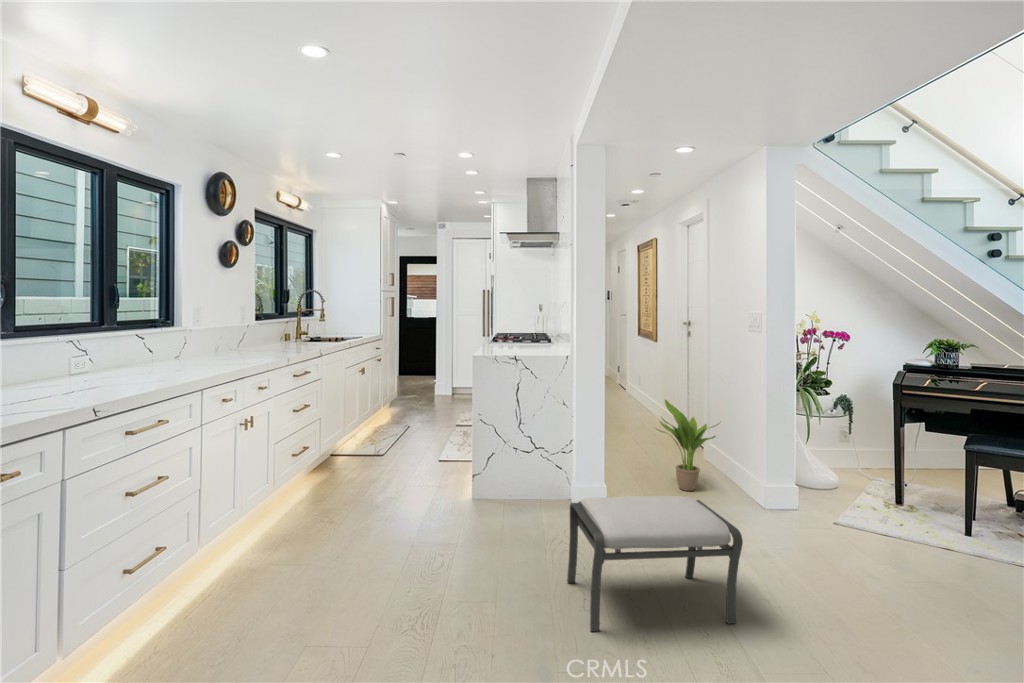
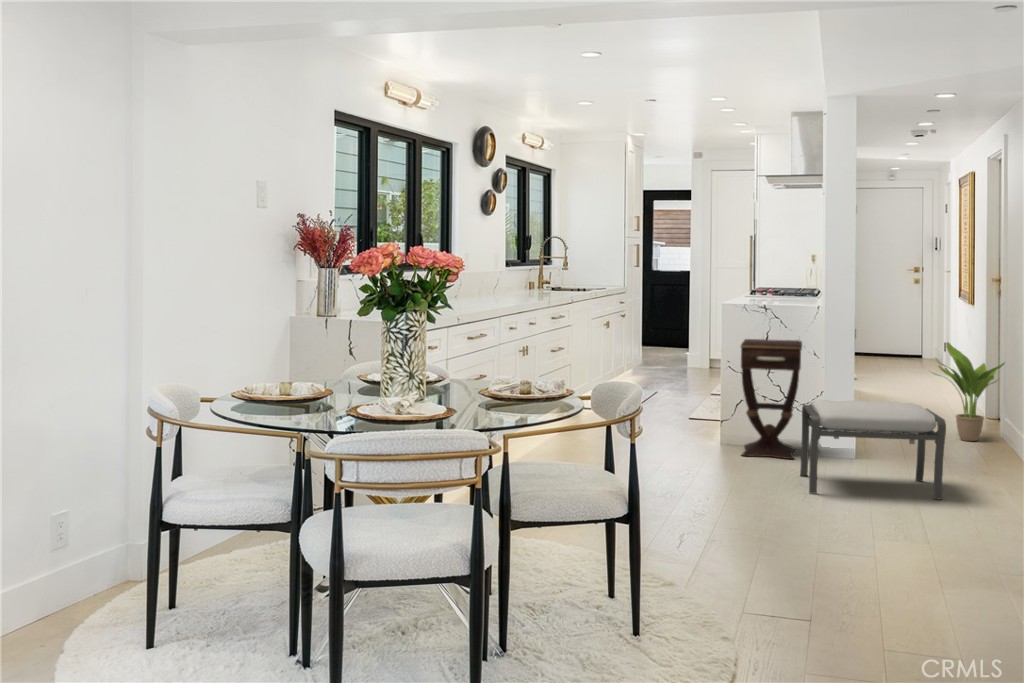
side table: none [495,409,560,544] -> present [741,339,802,459]

